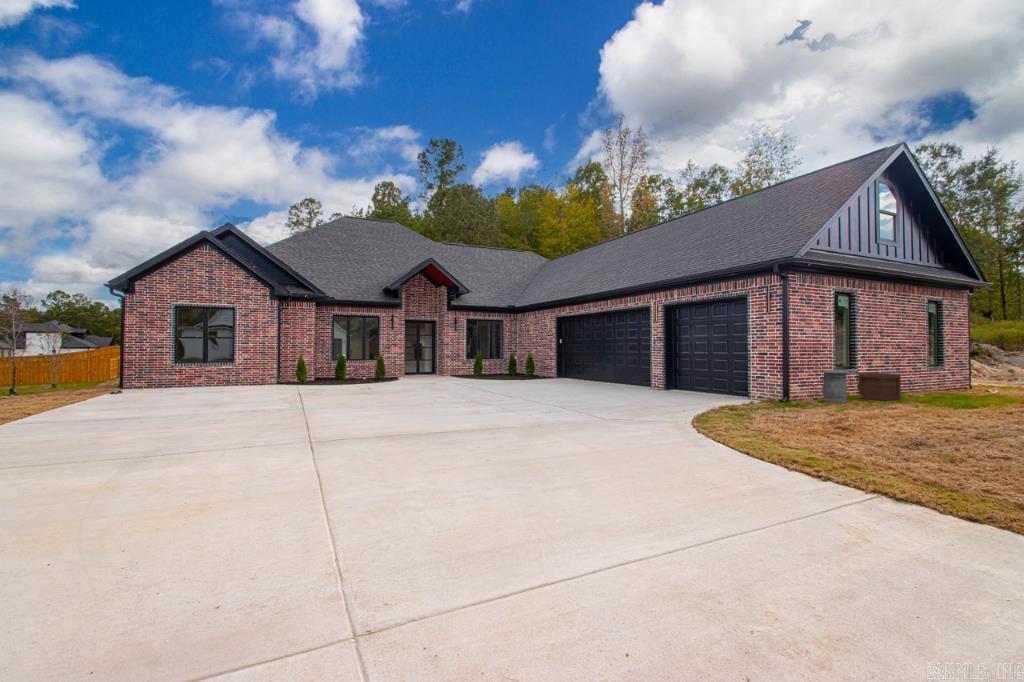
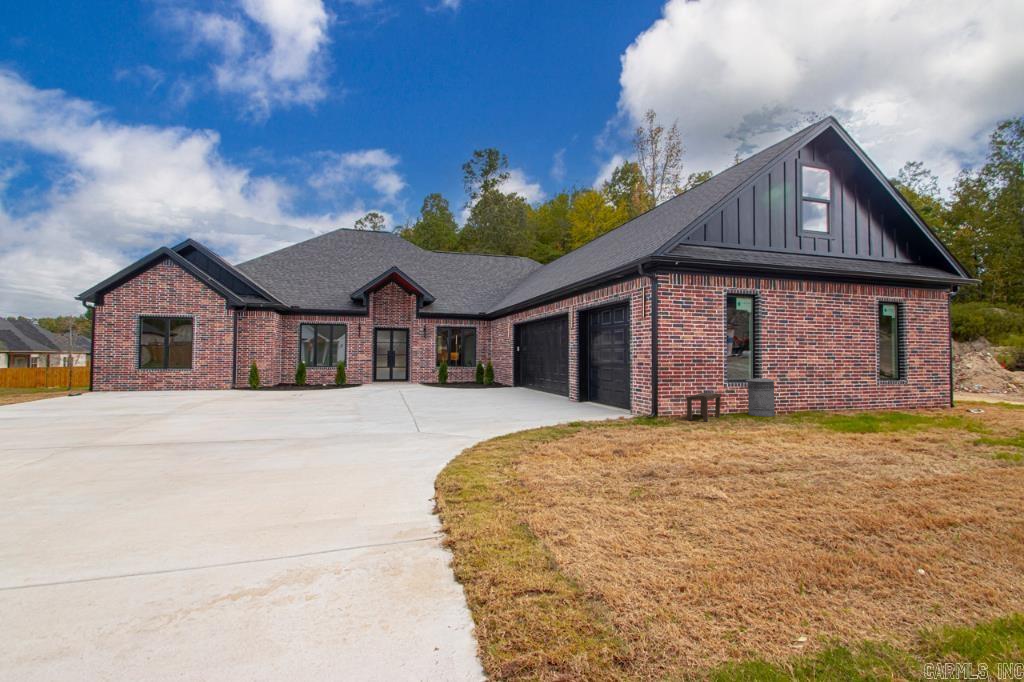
wooden crate: present [858,373,901,401] -> none [796,382,845,414]
bench: none [781,383,806,408] -> present [686,393,721,422]

